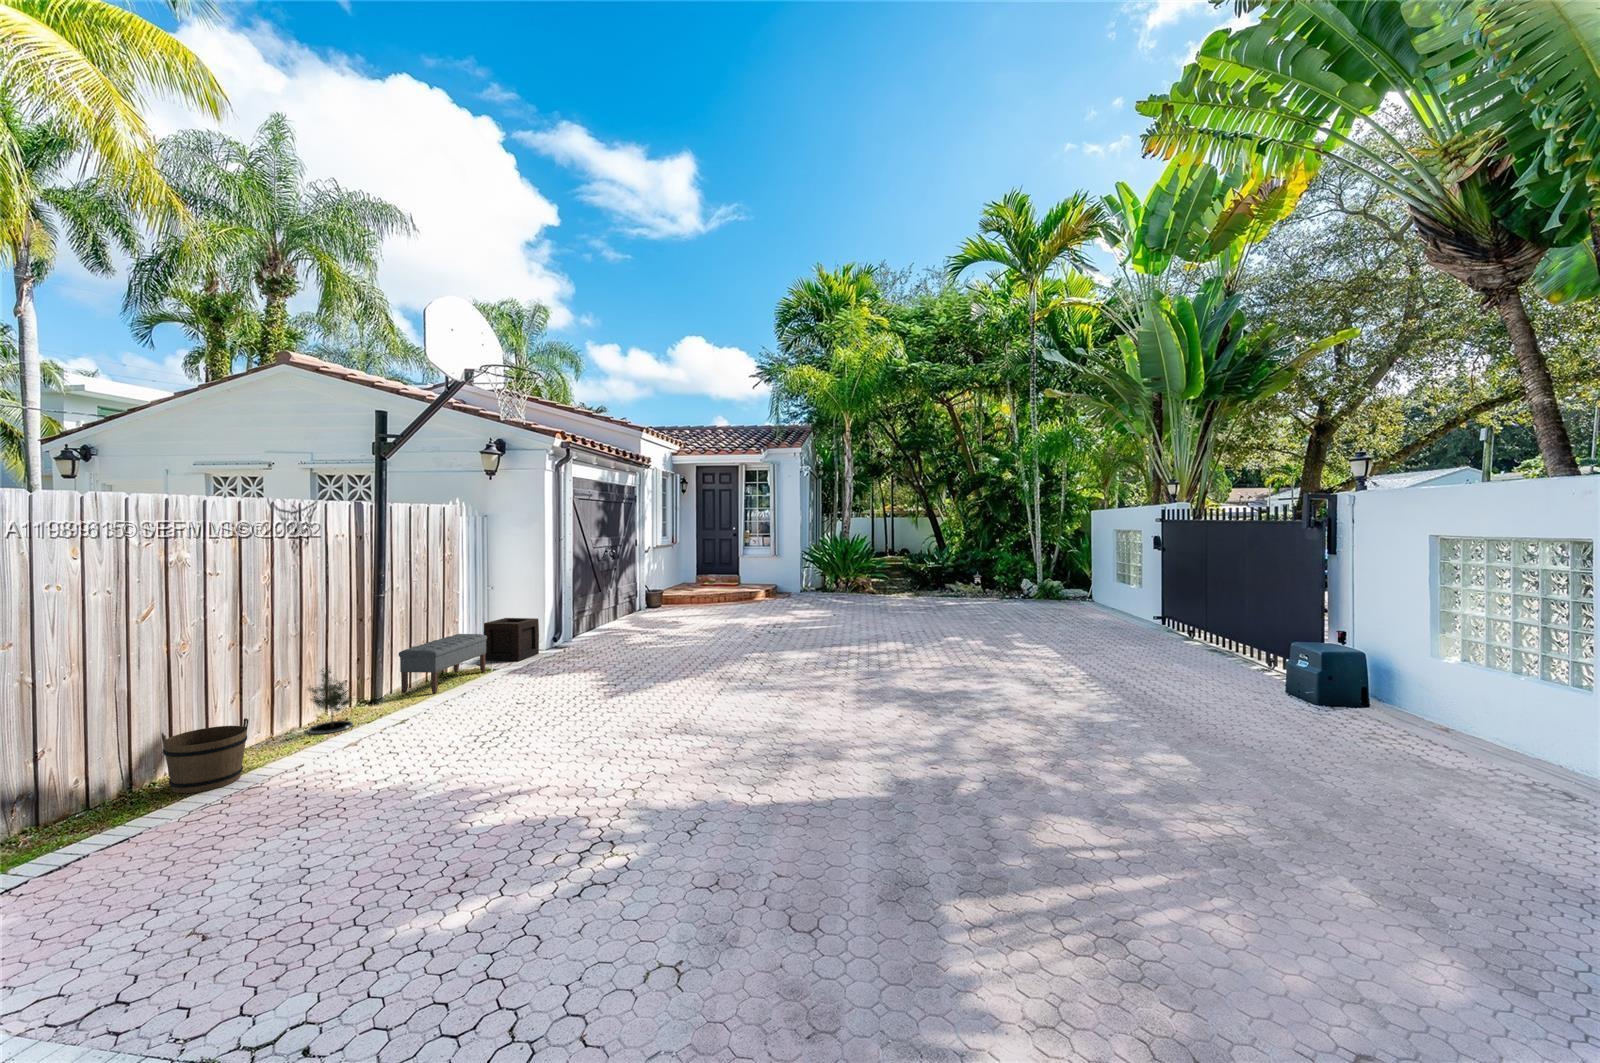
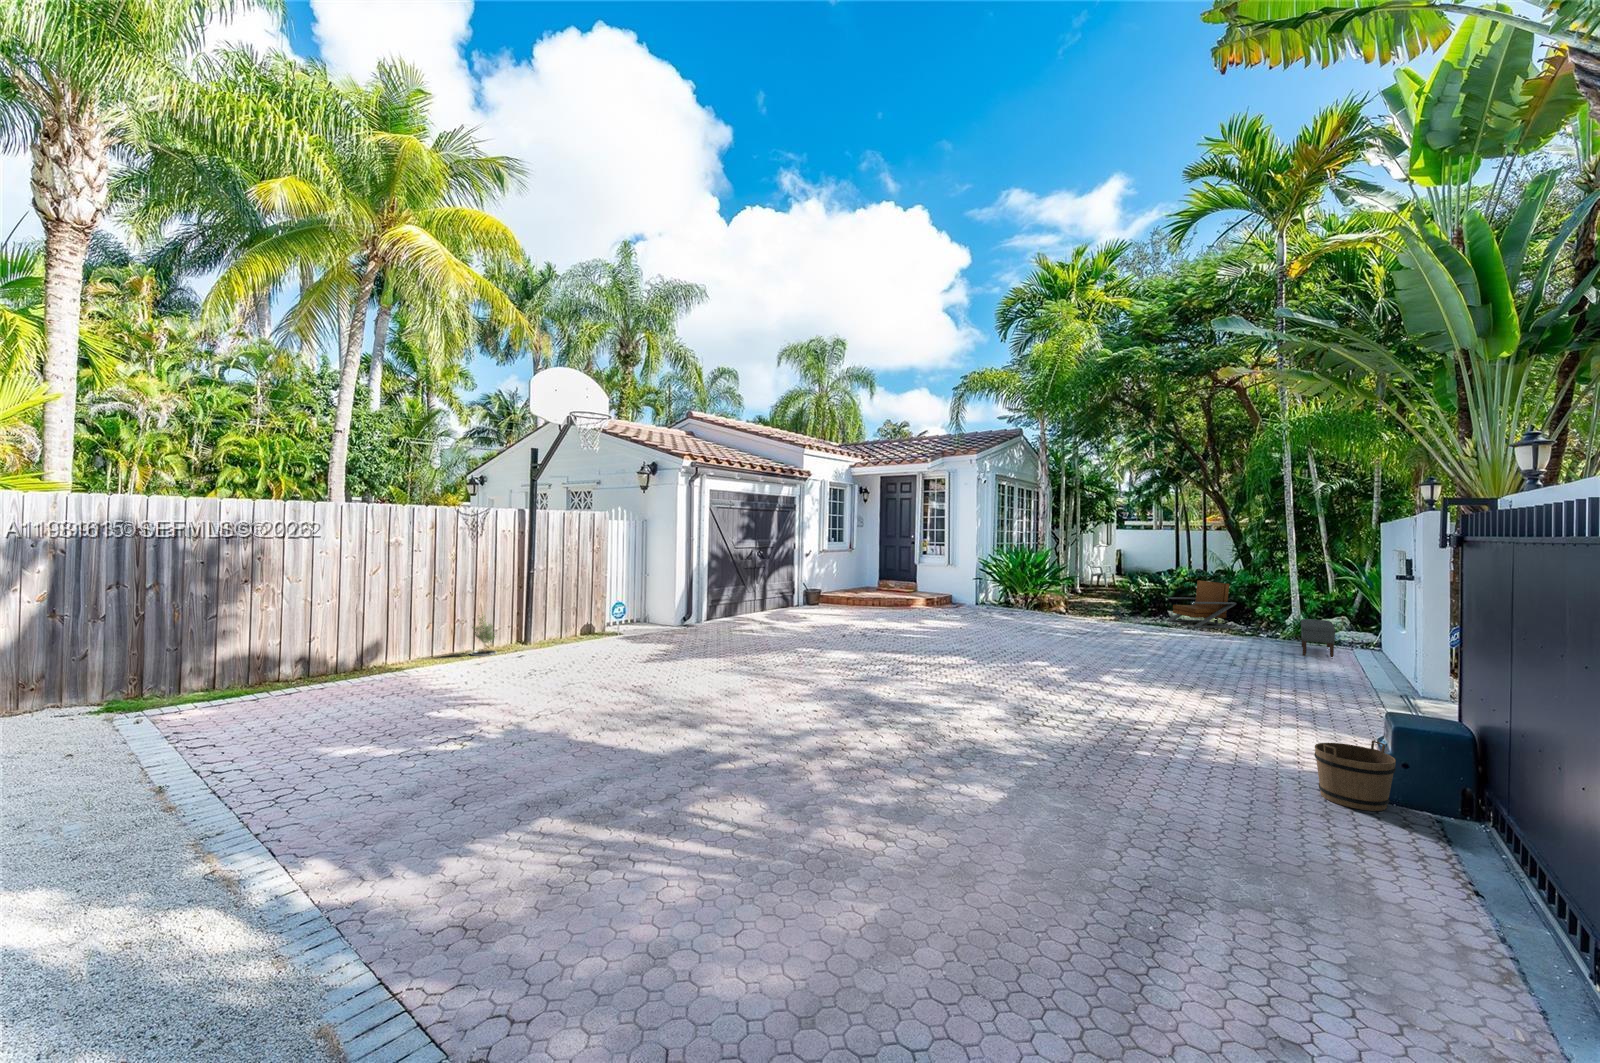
lounge chair: none [970,560,1023,600] -> present [1168,580,1237,628]
wooden crate: present [484,618,539,661] -> none [628,599,669,631]
bench: present [399,634,487,694] -> present [1301,619,1336,657]
bucket: present [161,718,249,793] -> present [1314,741,1396,811]

